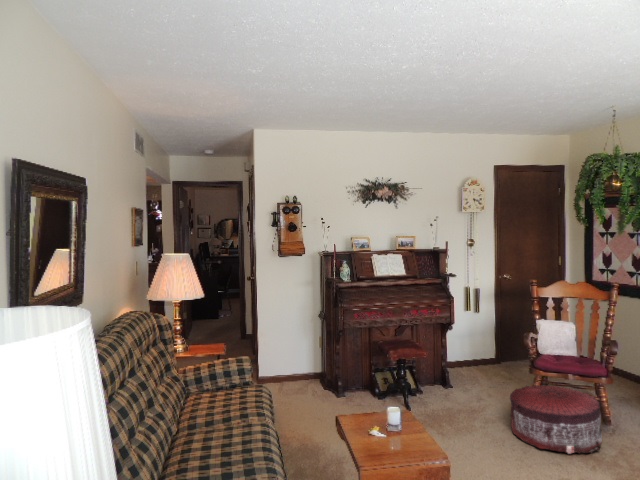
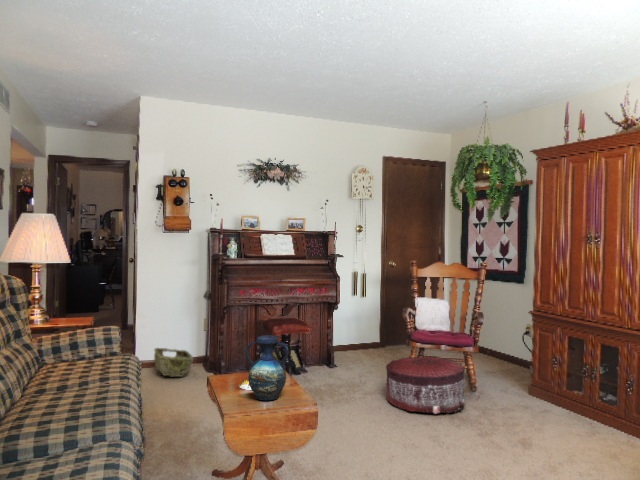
woven basket: none [277,364,313,393] -> present [154,348,193,377]
vase: none [377,385,419,452] -> present [246,335,288,400]

